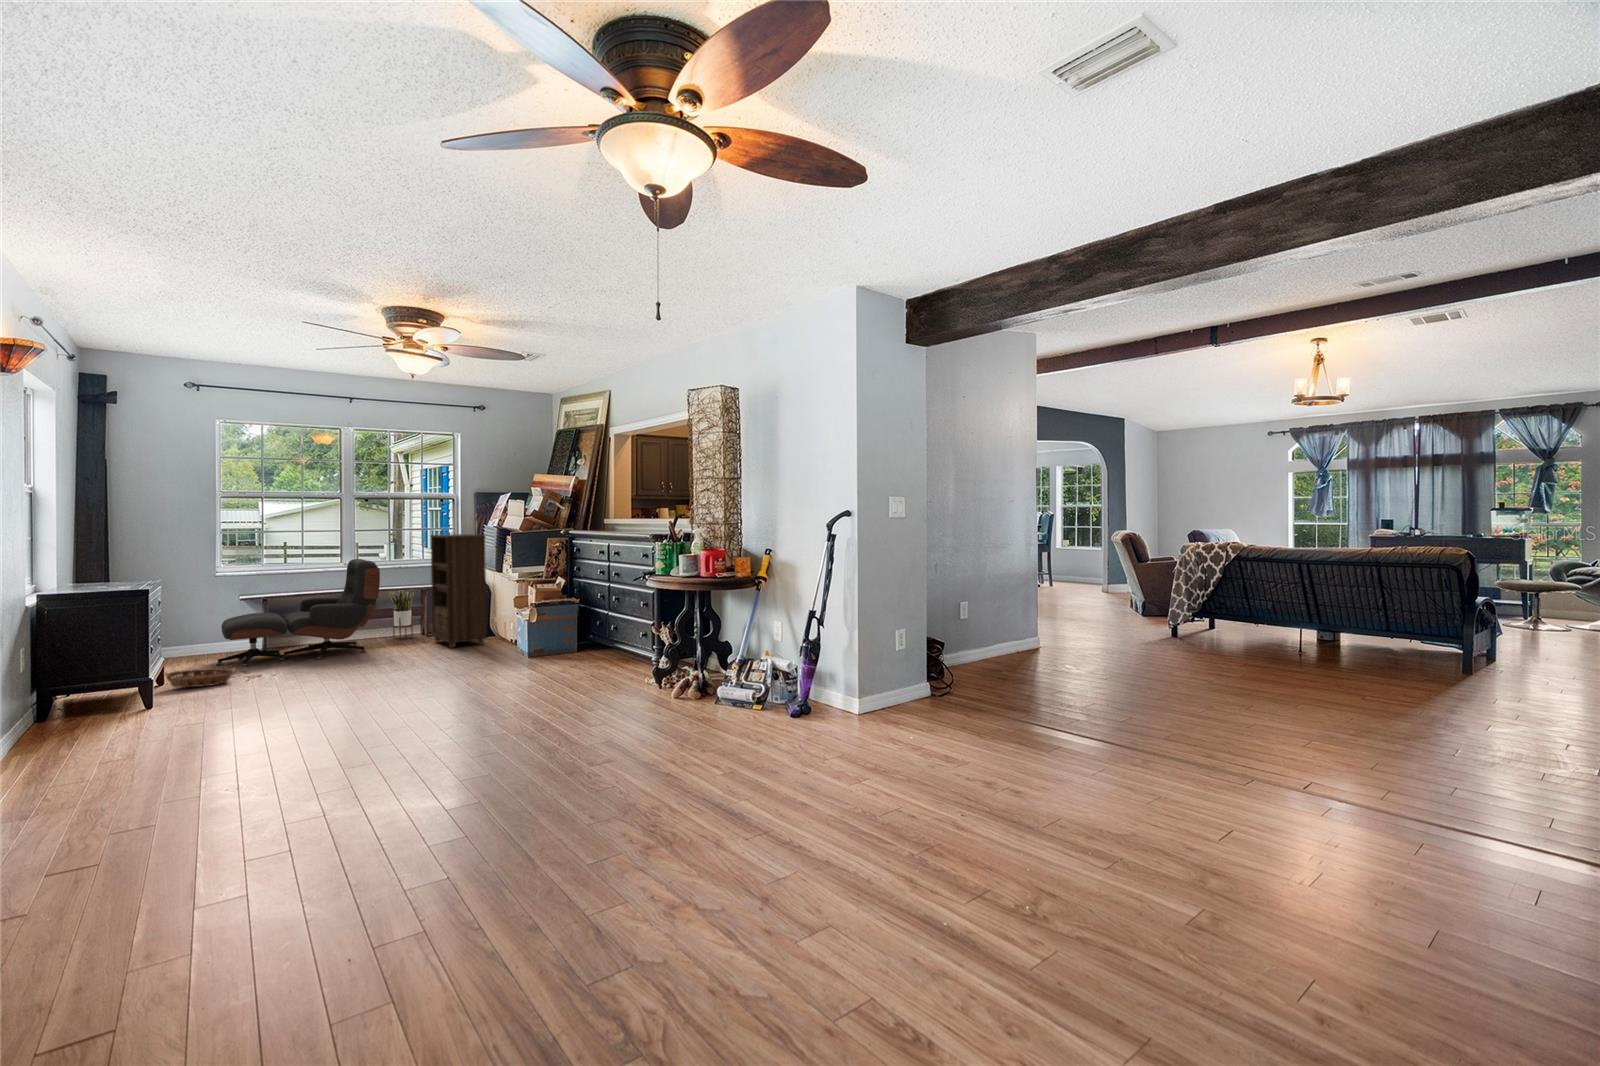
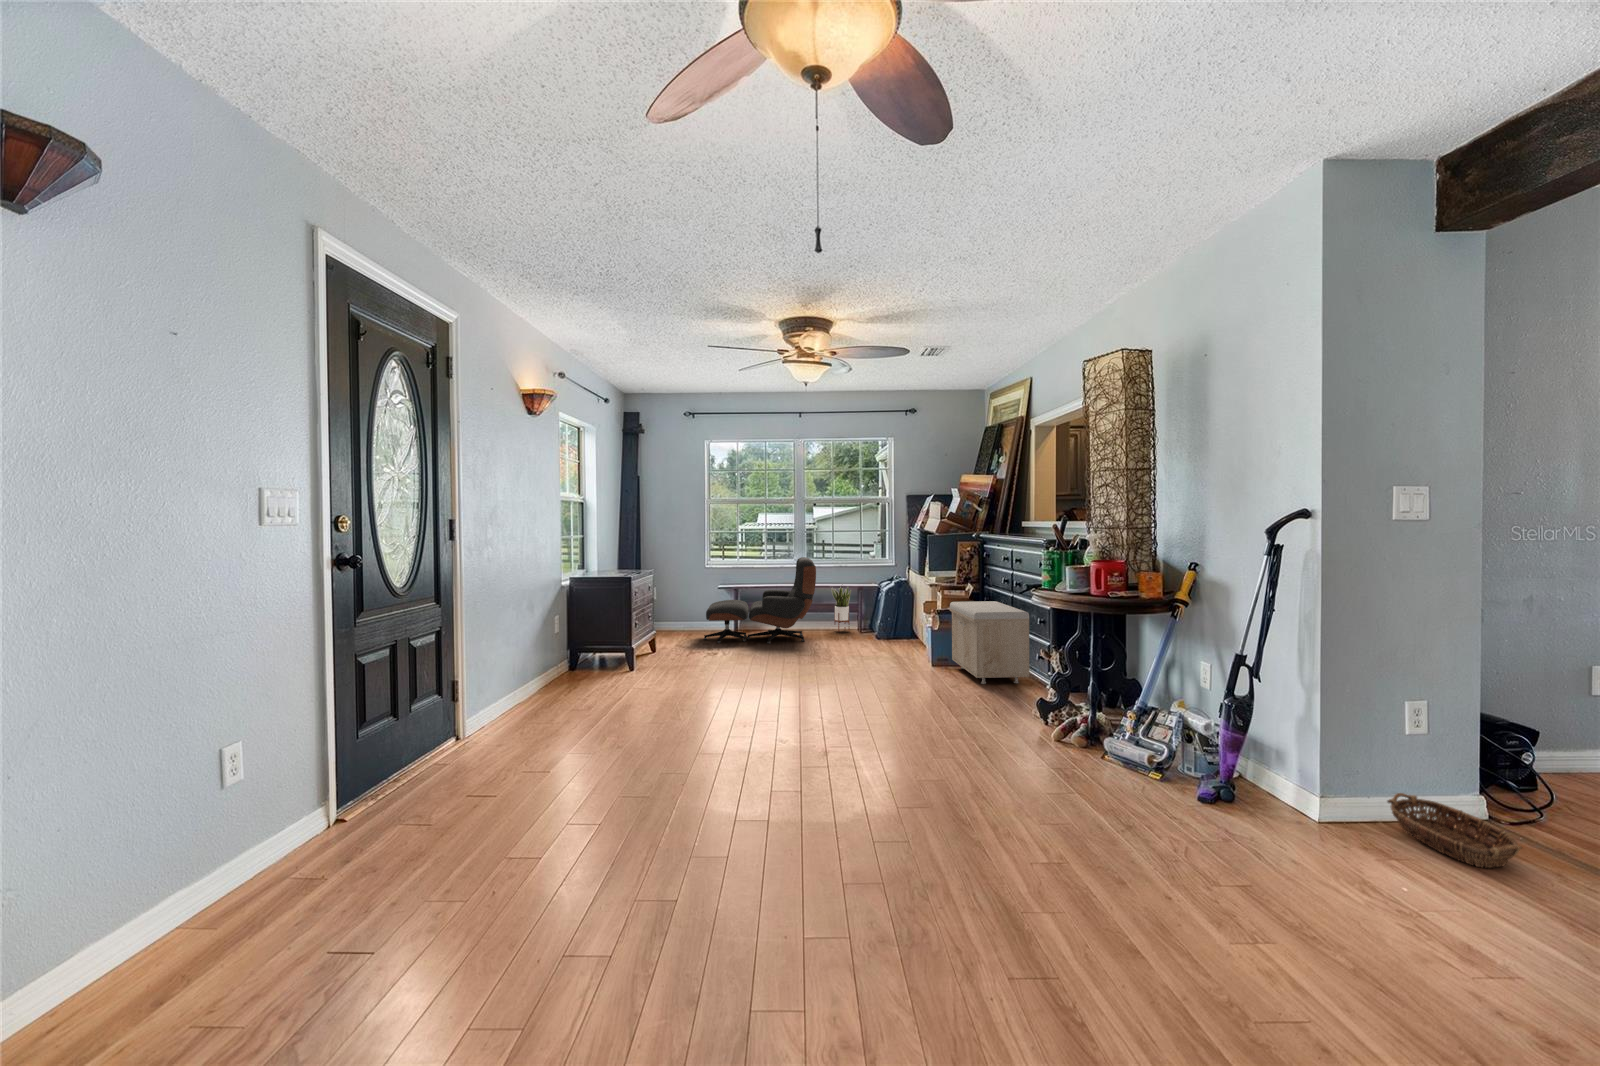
bookshelf: present [430,534,487,648] -> none [861,536,904,647]
storage bench: none [546,592,628,666] -> present [950,601,1029,684]
basket: present [165,668,235,688] -> present [1387,793,1522,868]

